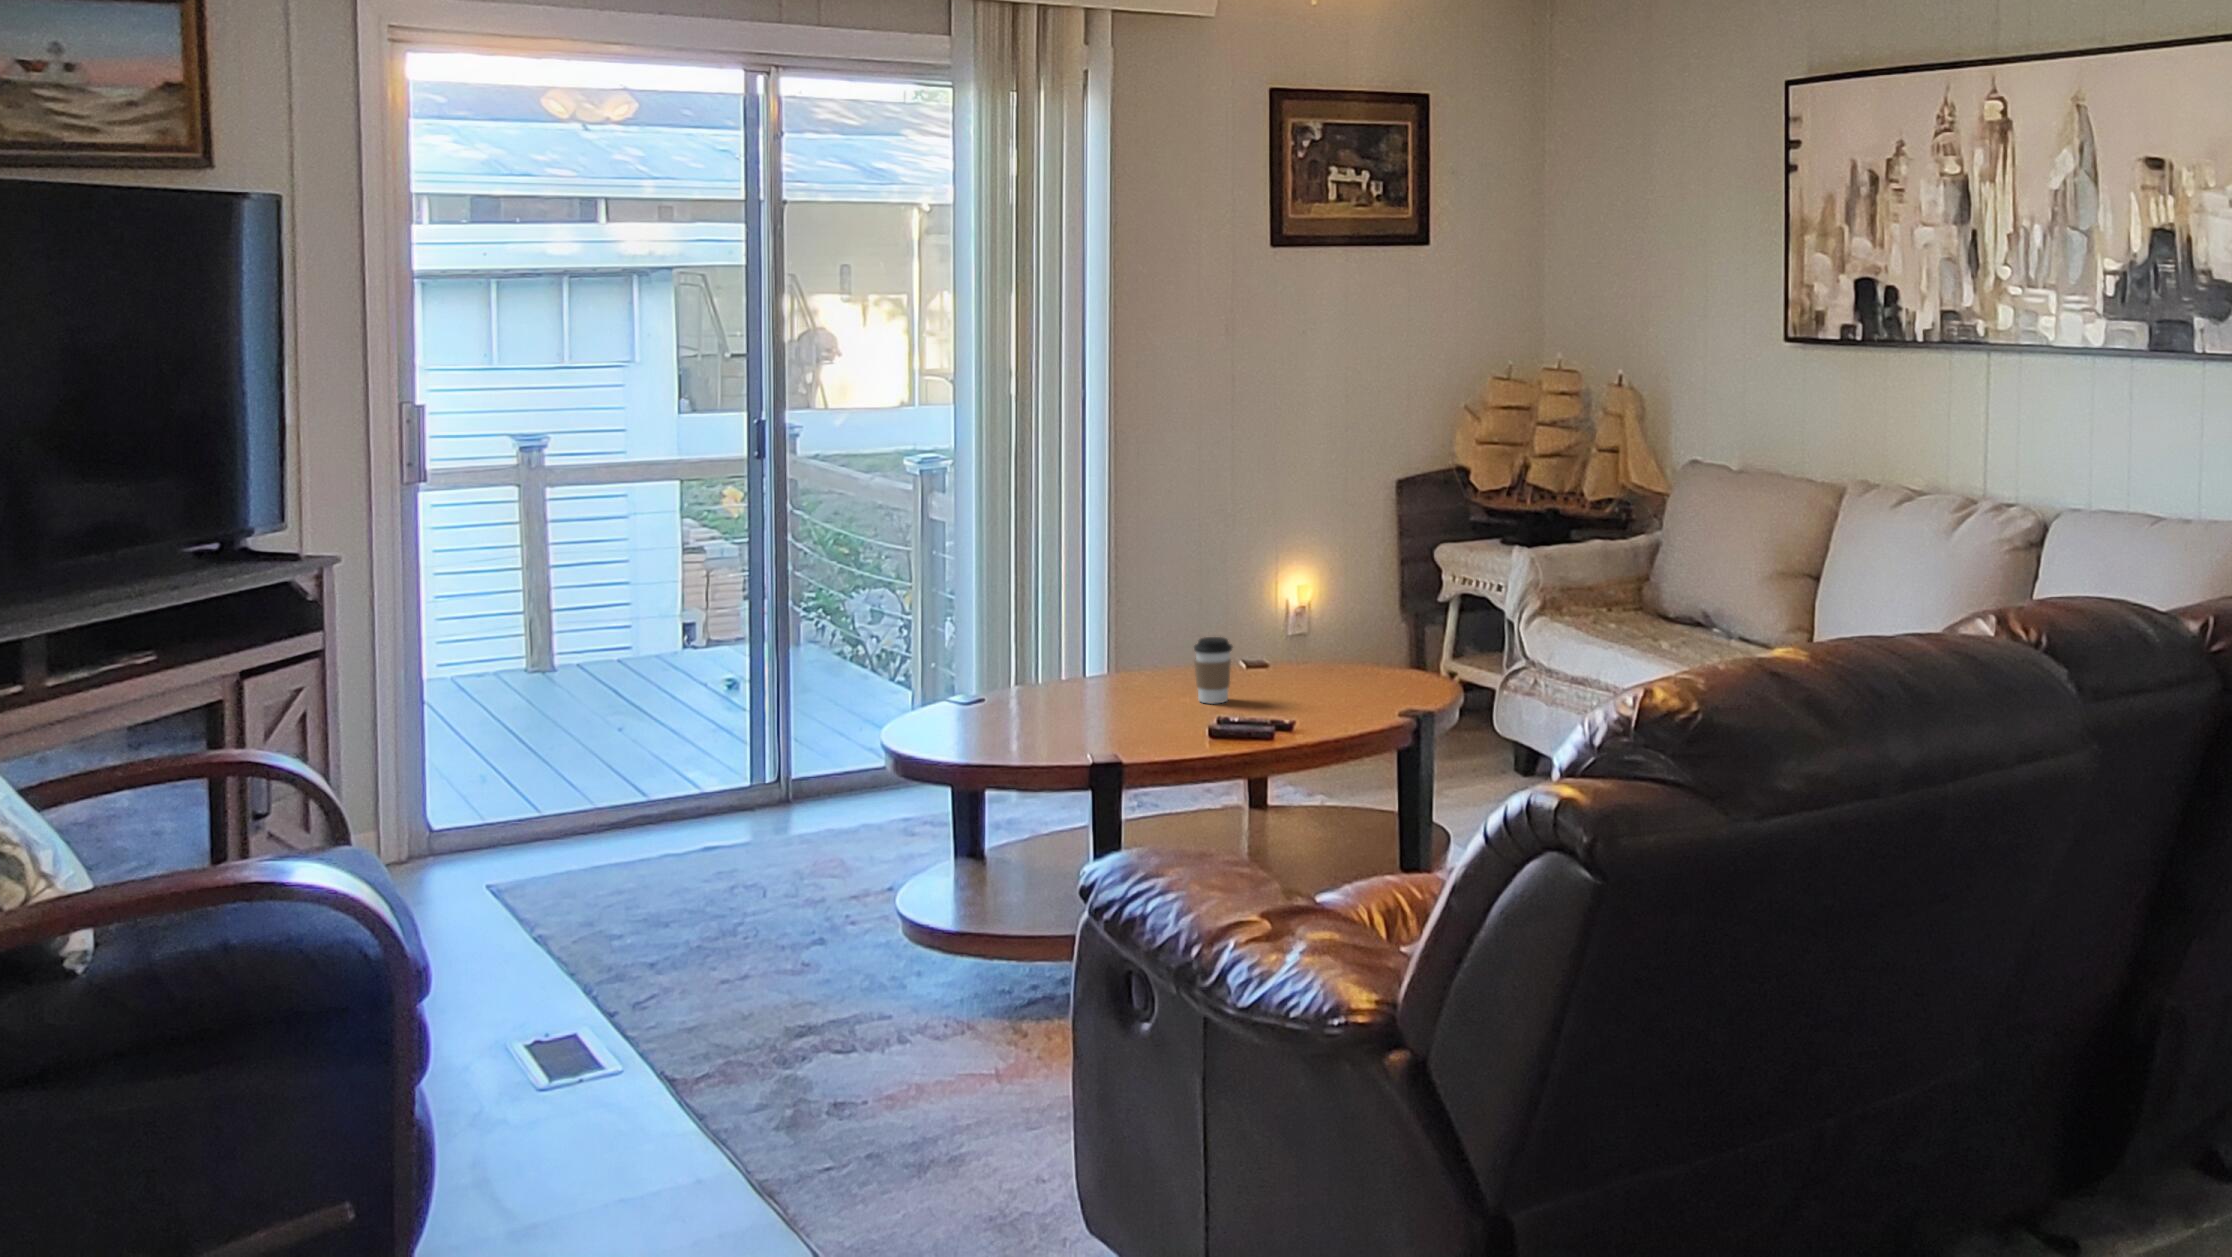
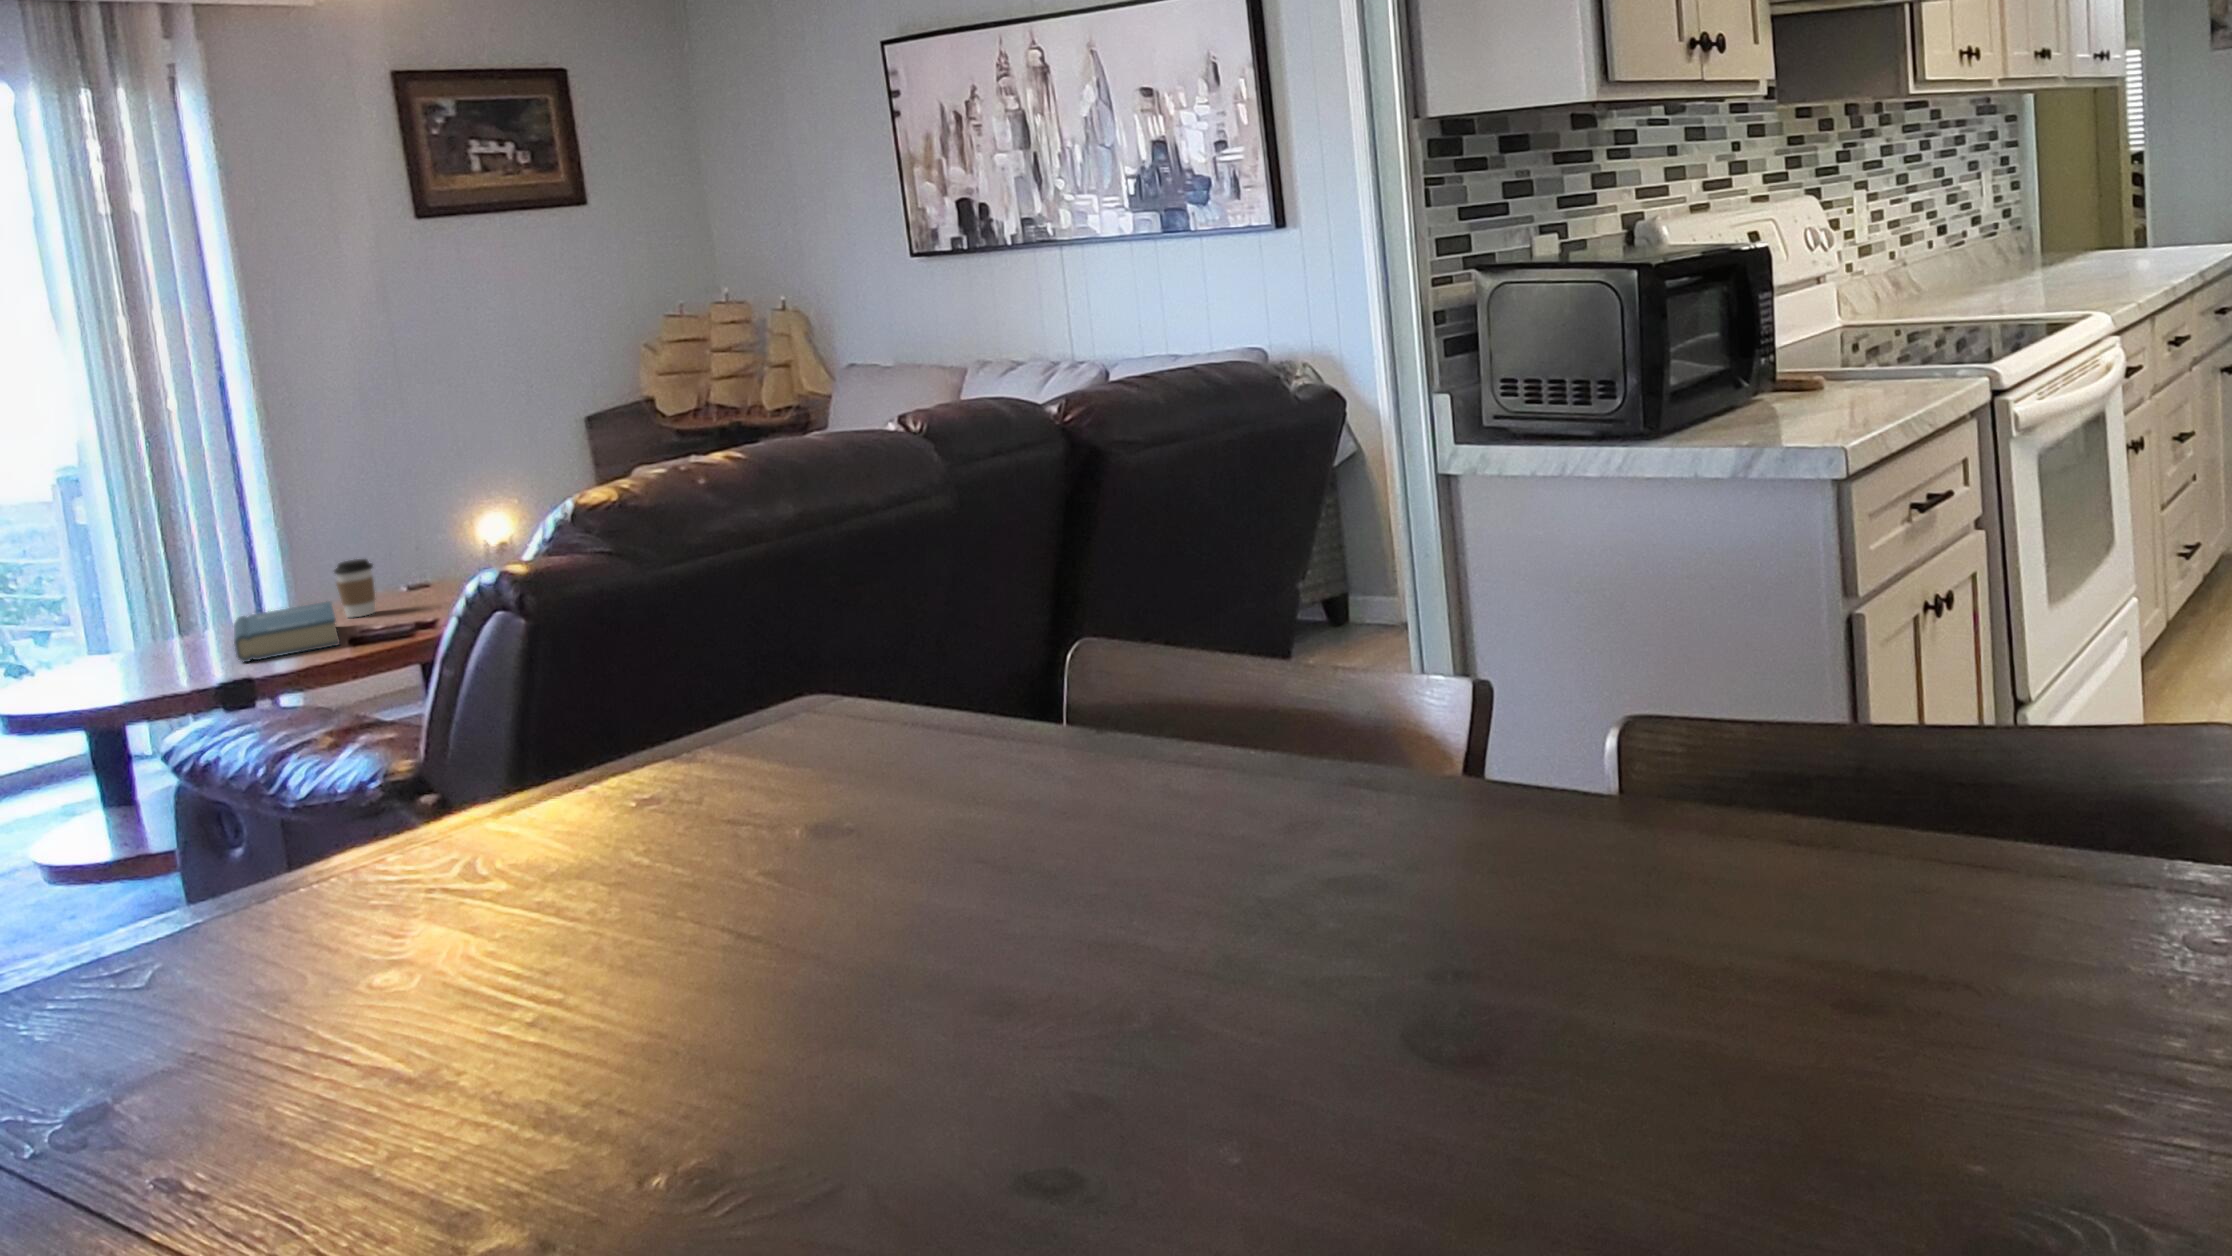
hardback book: none [1097,683,1205,748] -> present [234,601,340,662]

